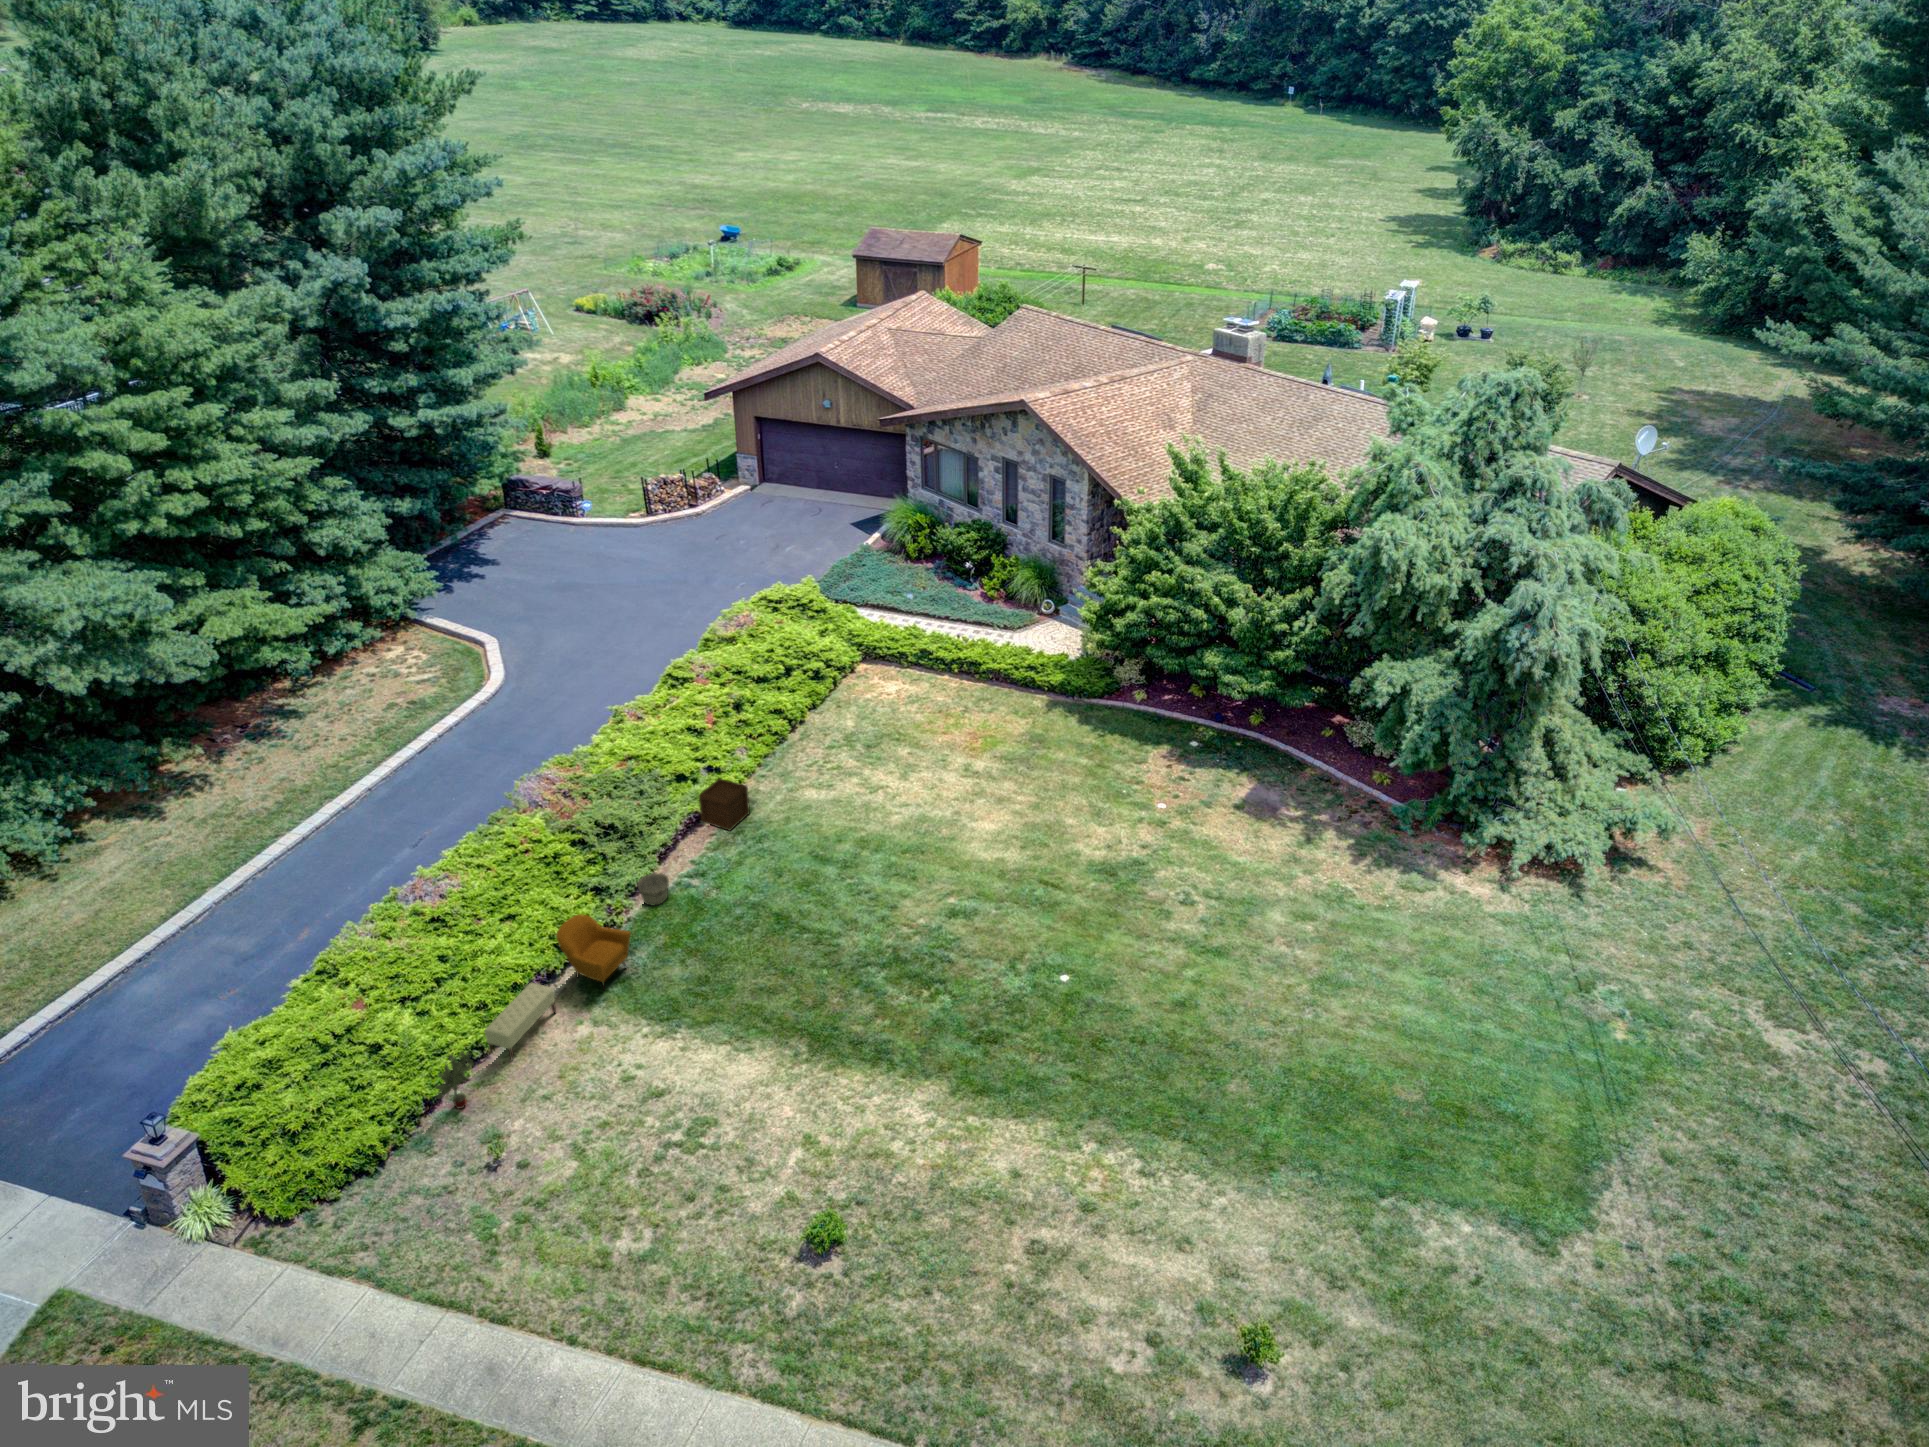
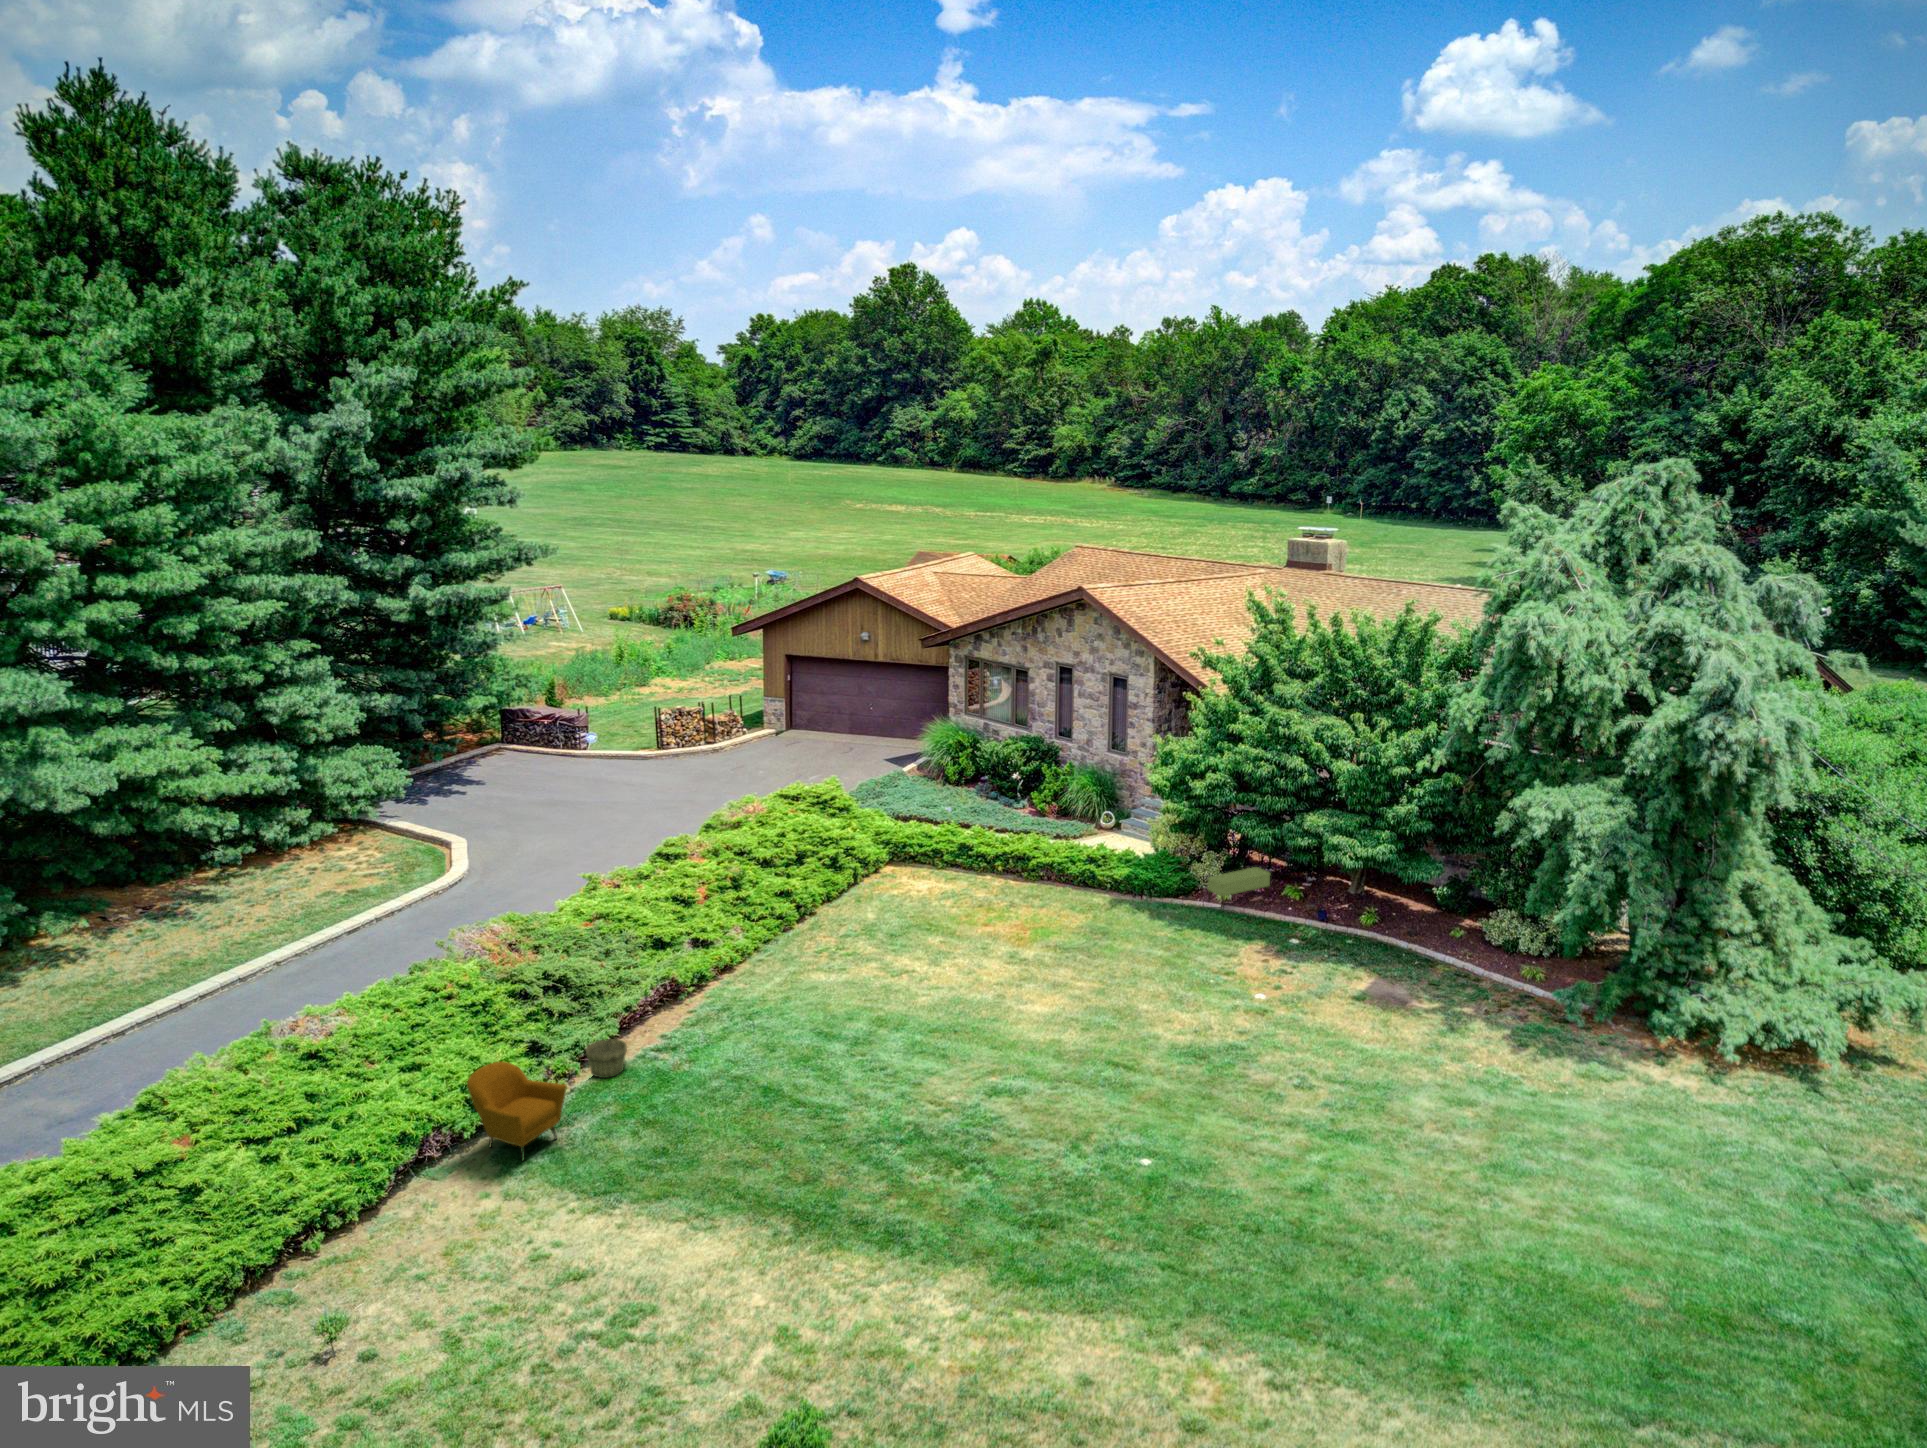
wooden crate: present [699,778,750,830] -> none [676,946,740,1009]
bench: present [484,983,556,1060] -> present [1208,867,1270,908]
potted tree: present [435,1052,473,1109] -> none [263,1196,325,1285]

